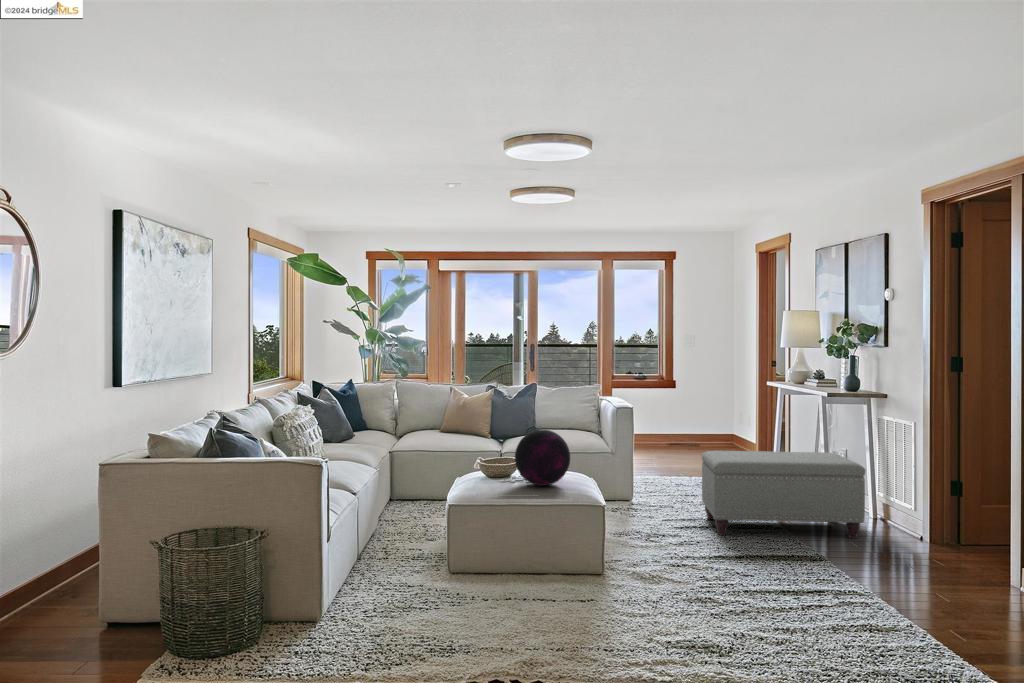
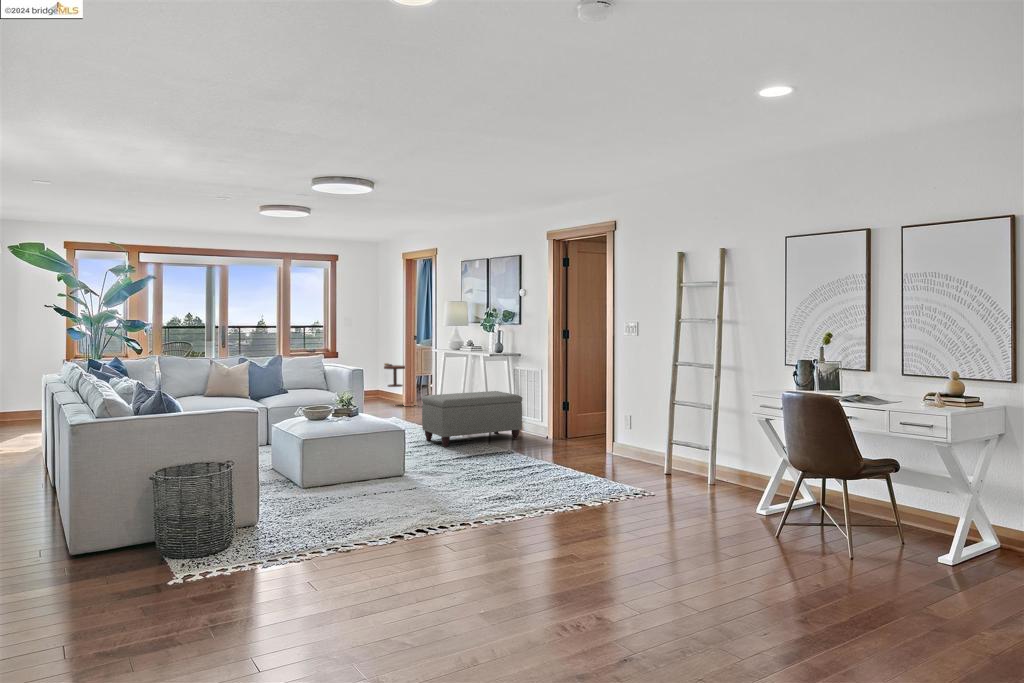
side table: none [721,395,752,454] -> present [384,363,405,387]
decorative orb: present [515,429,570,486] -> none [335,383,375,422]

